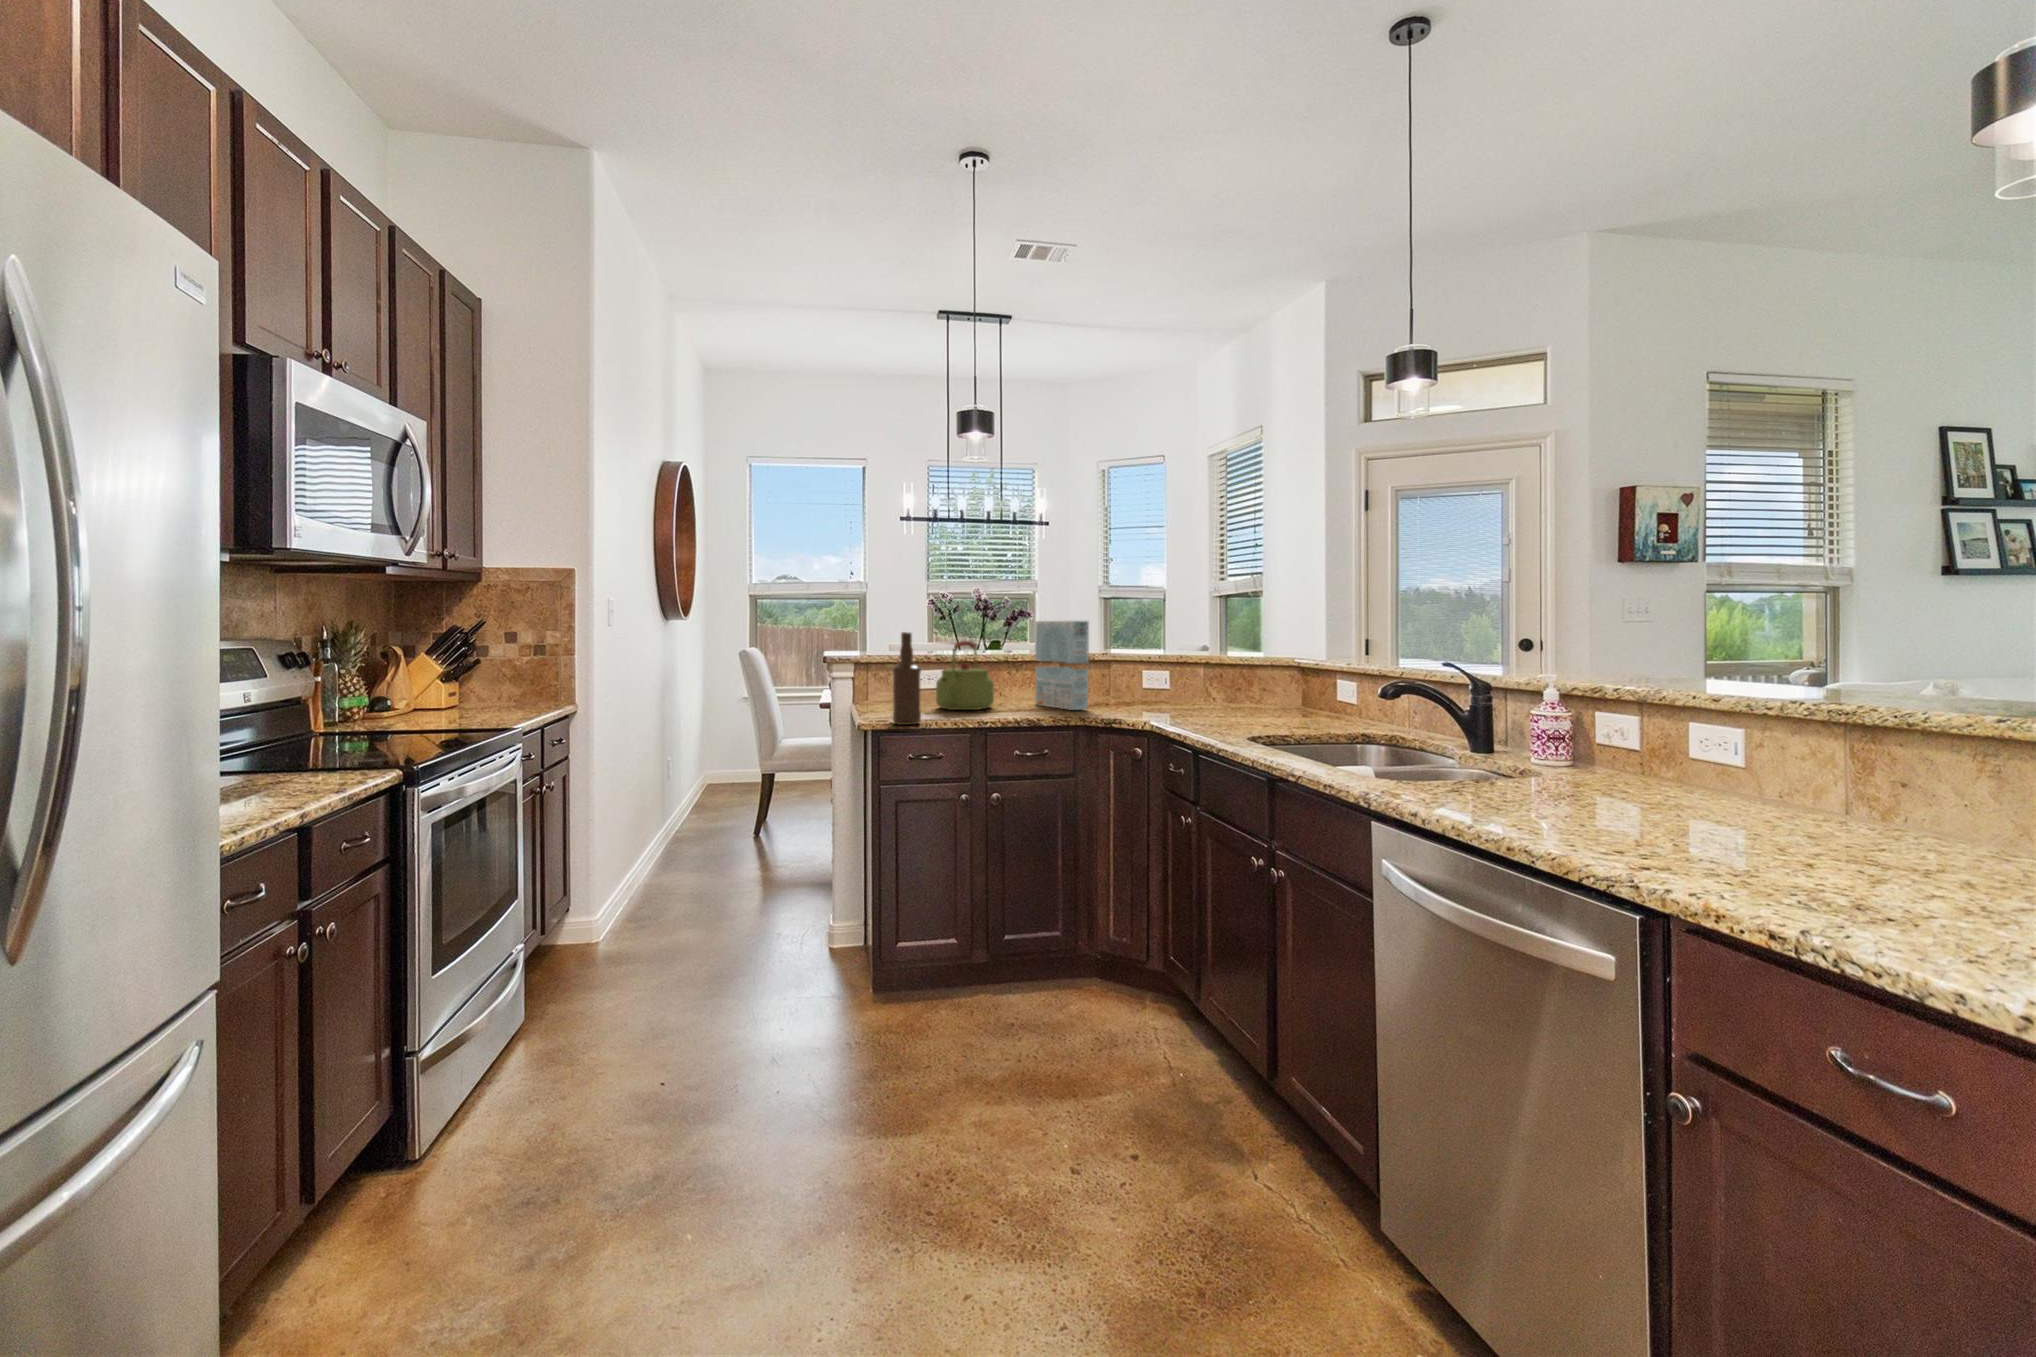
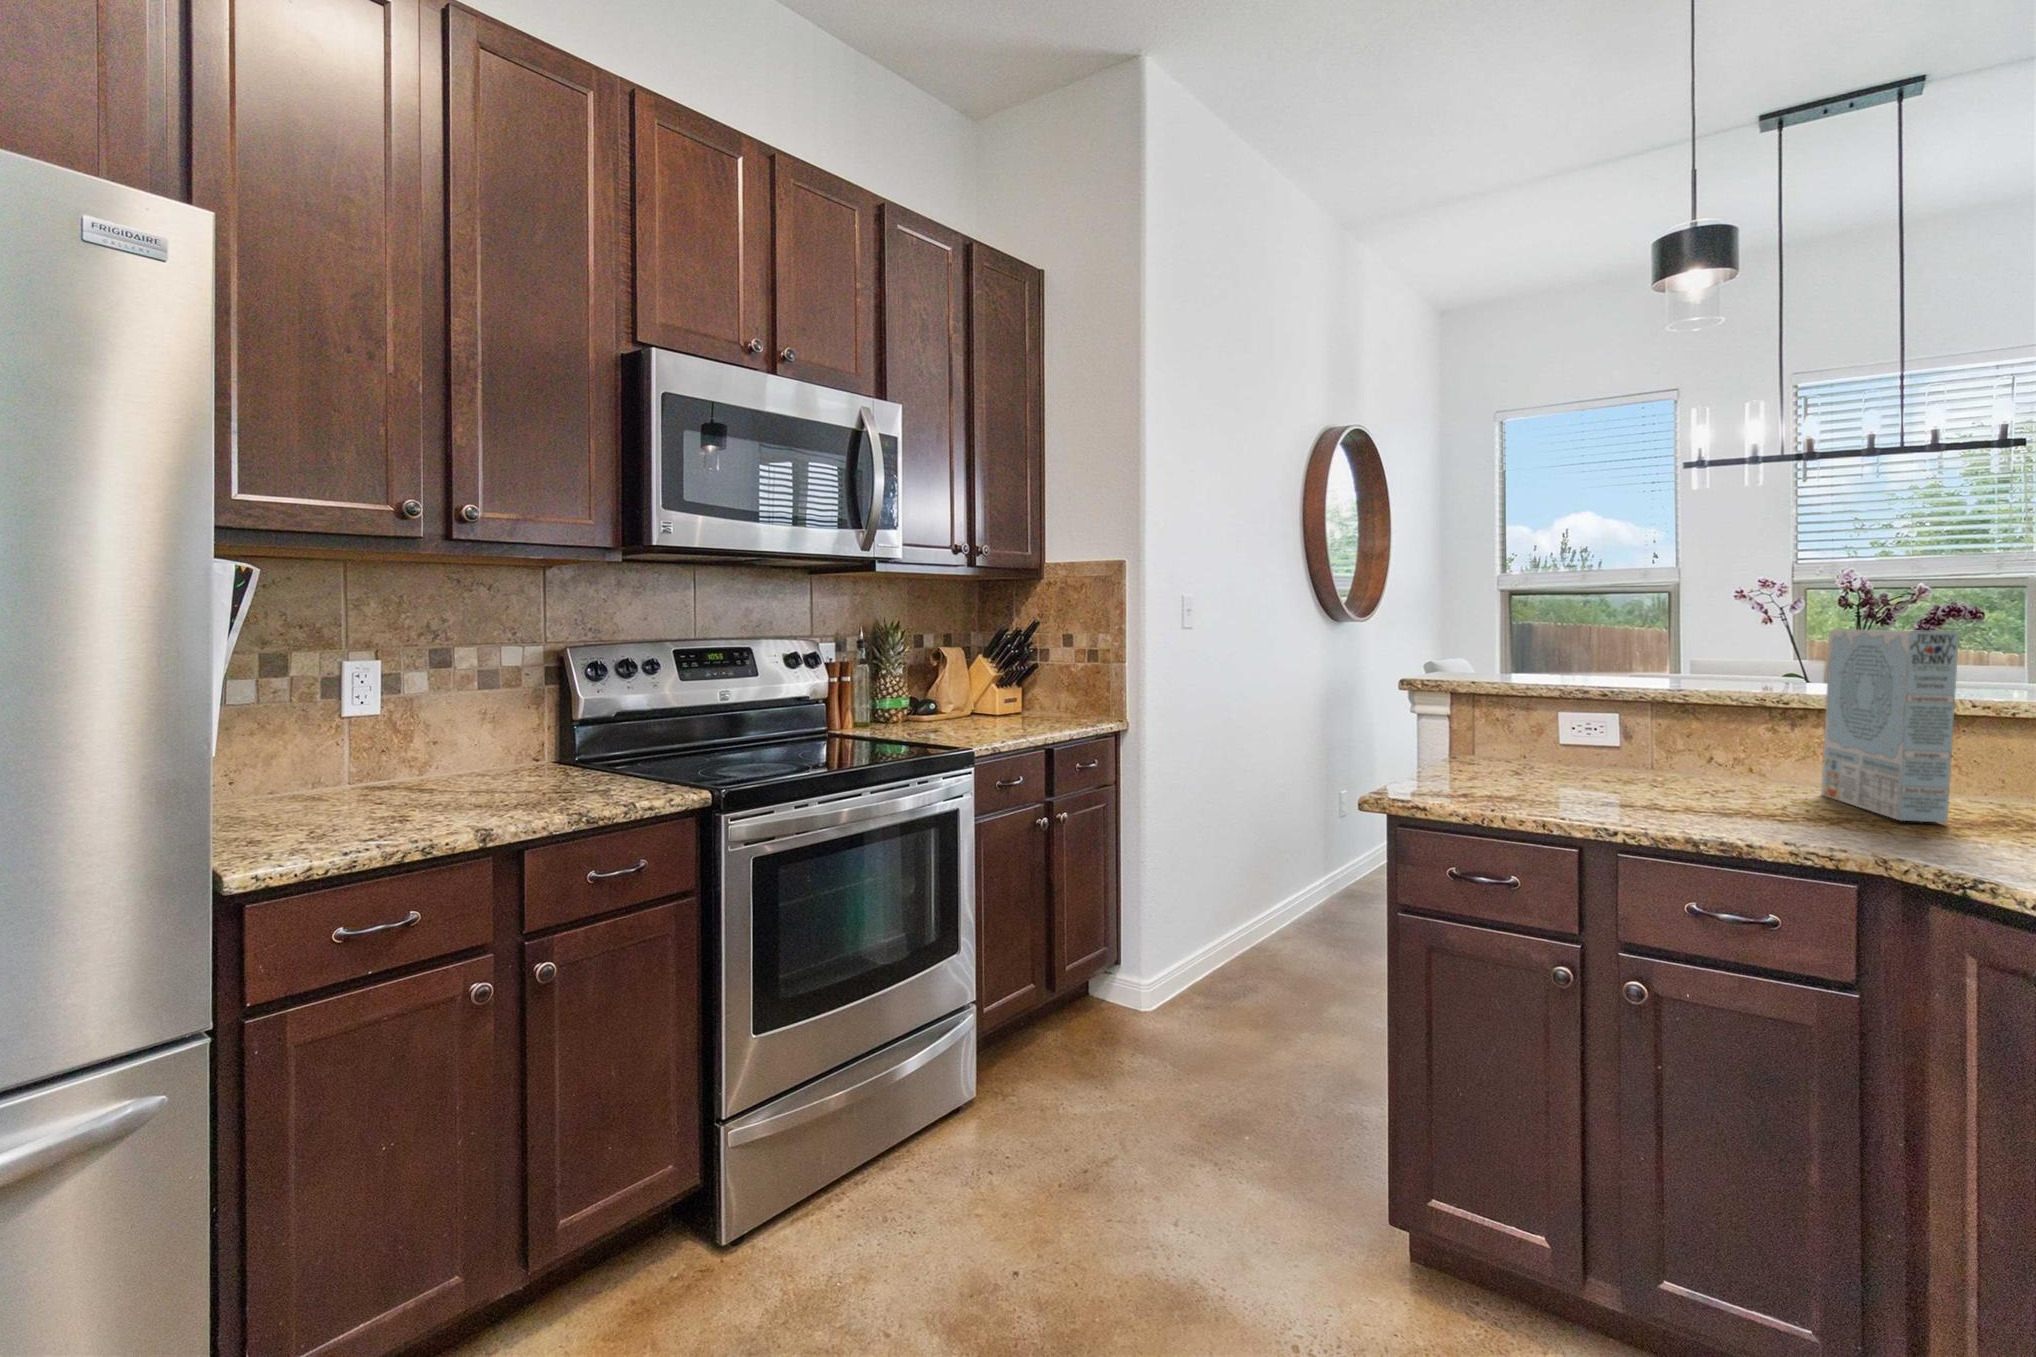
bottle: present [893,632,921,725] -> none [1464,648,1520,809]
kettle: present [936,641,994,710] -> none [1588,664,1715,792]

